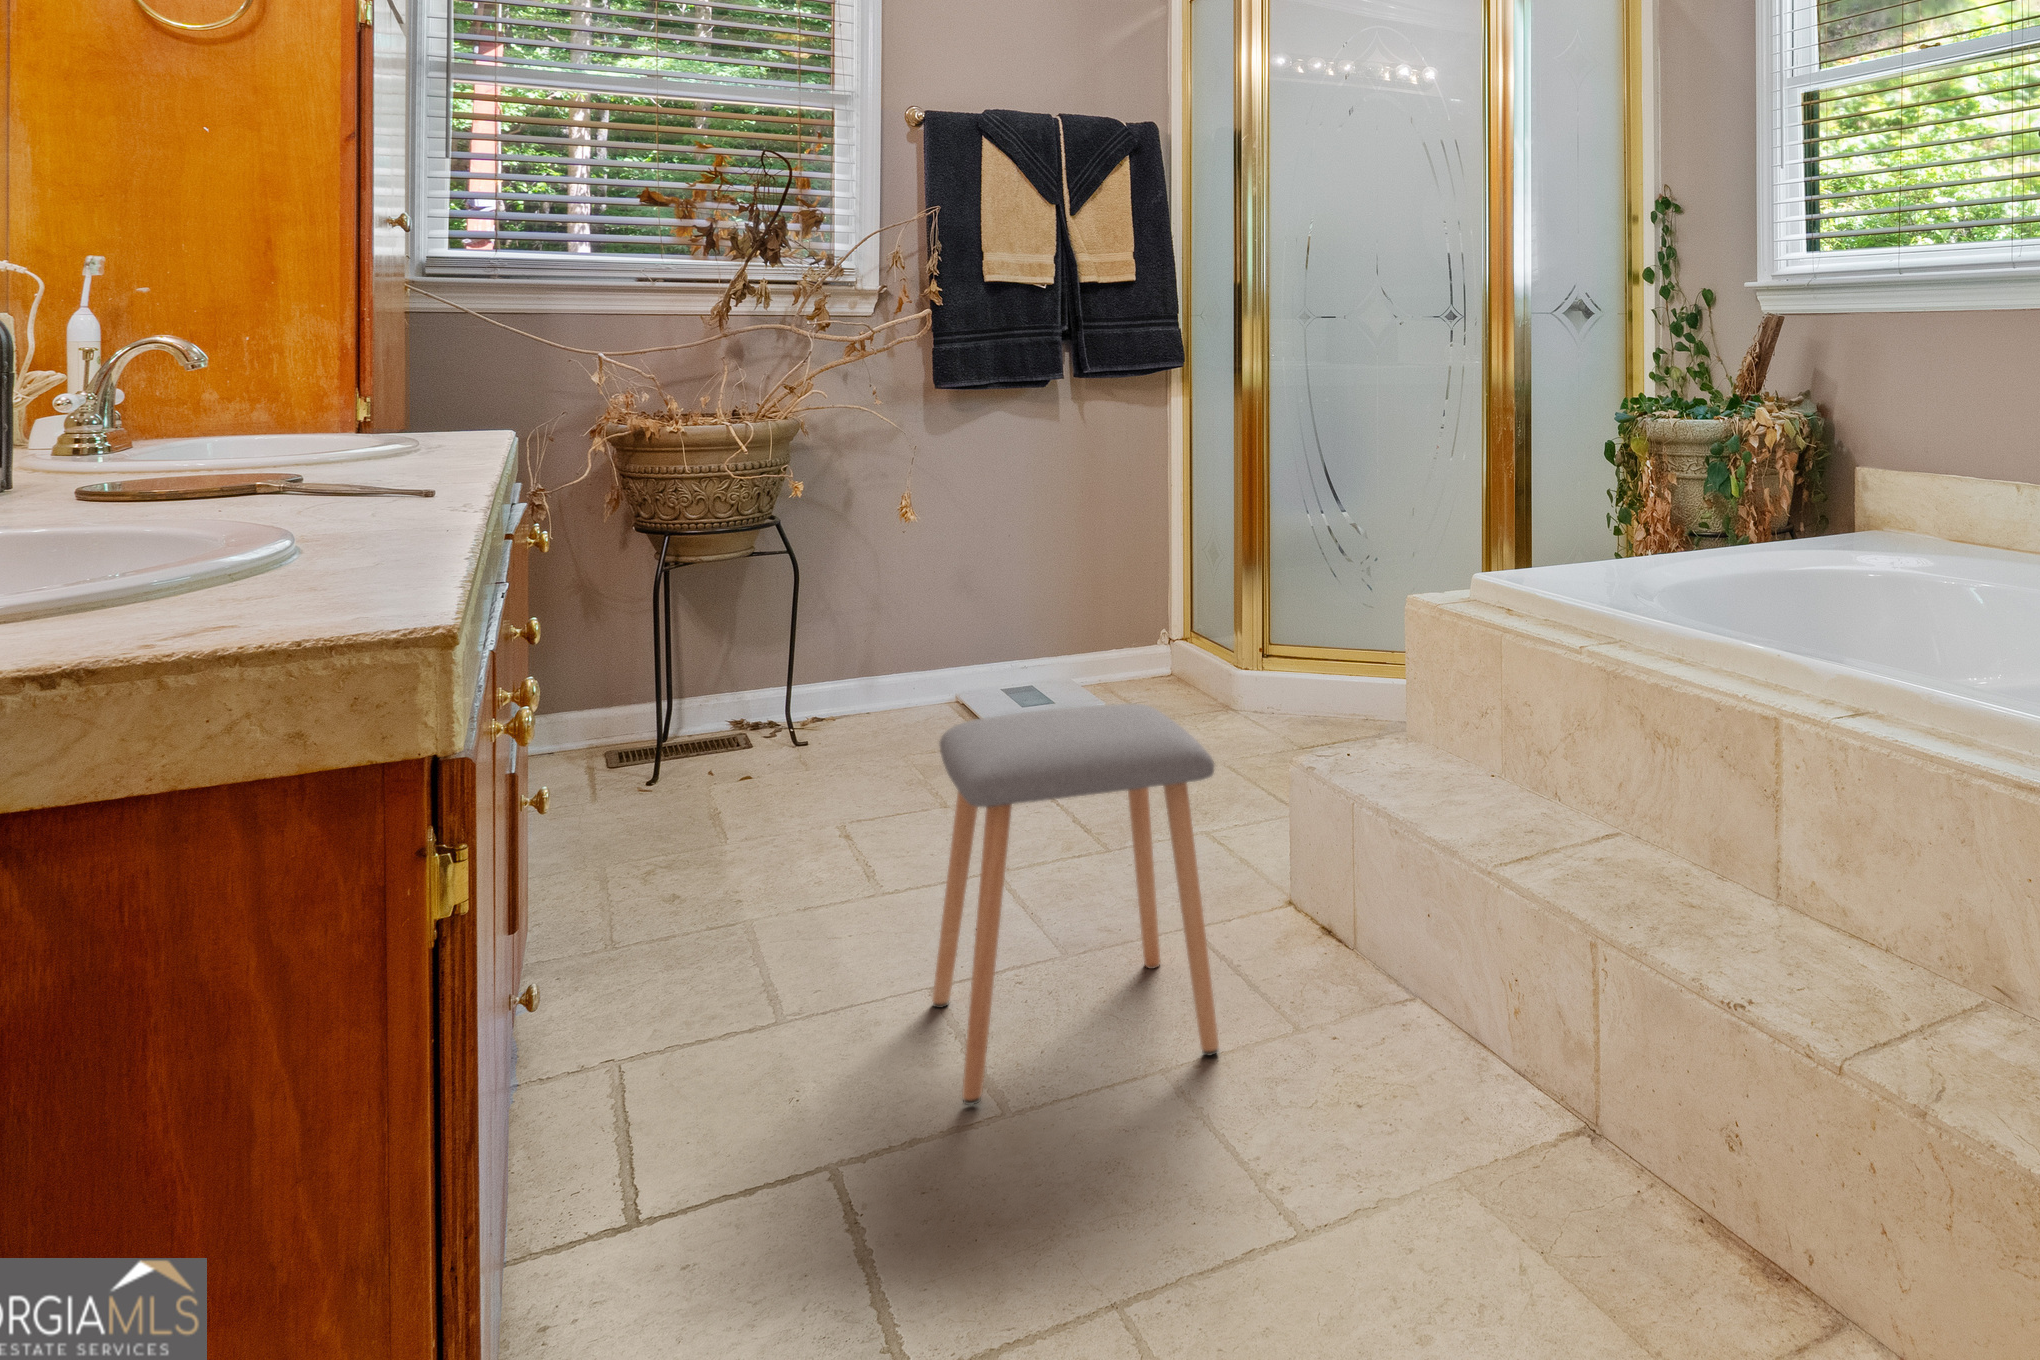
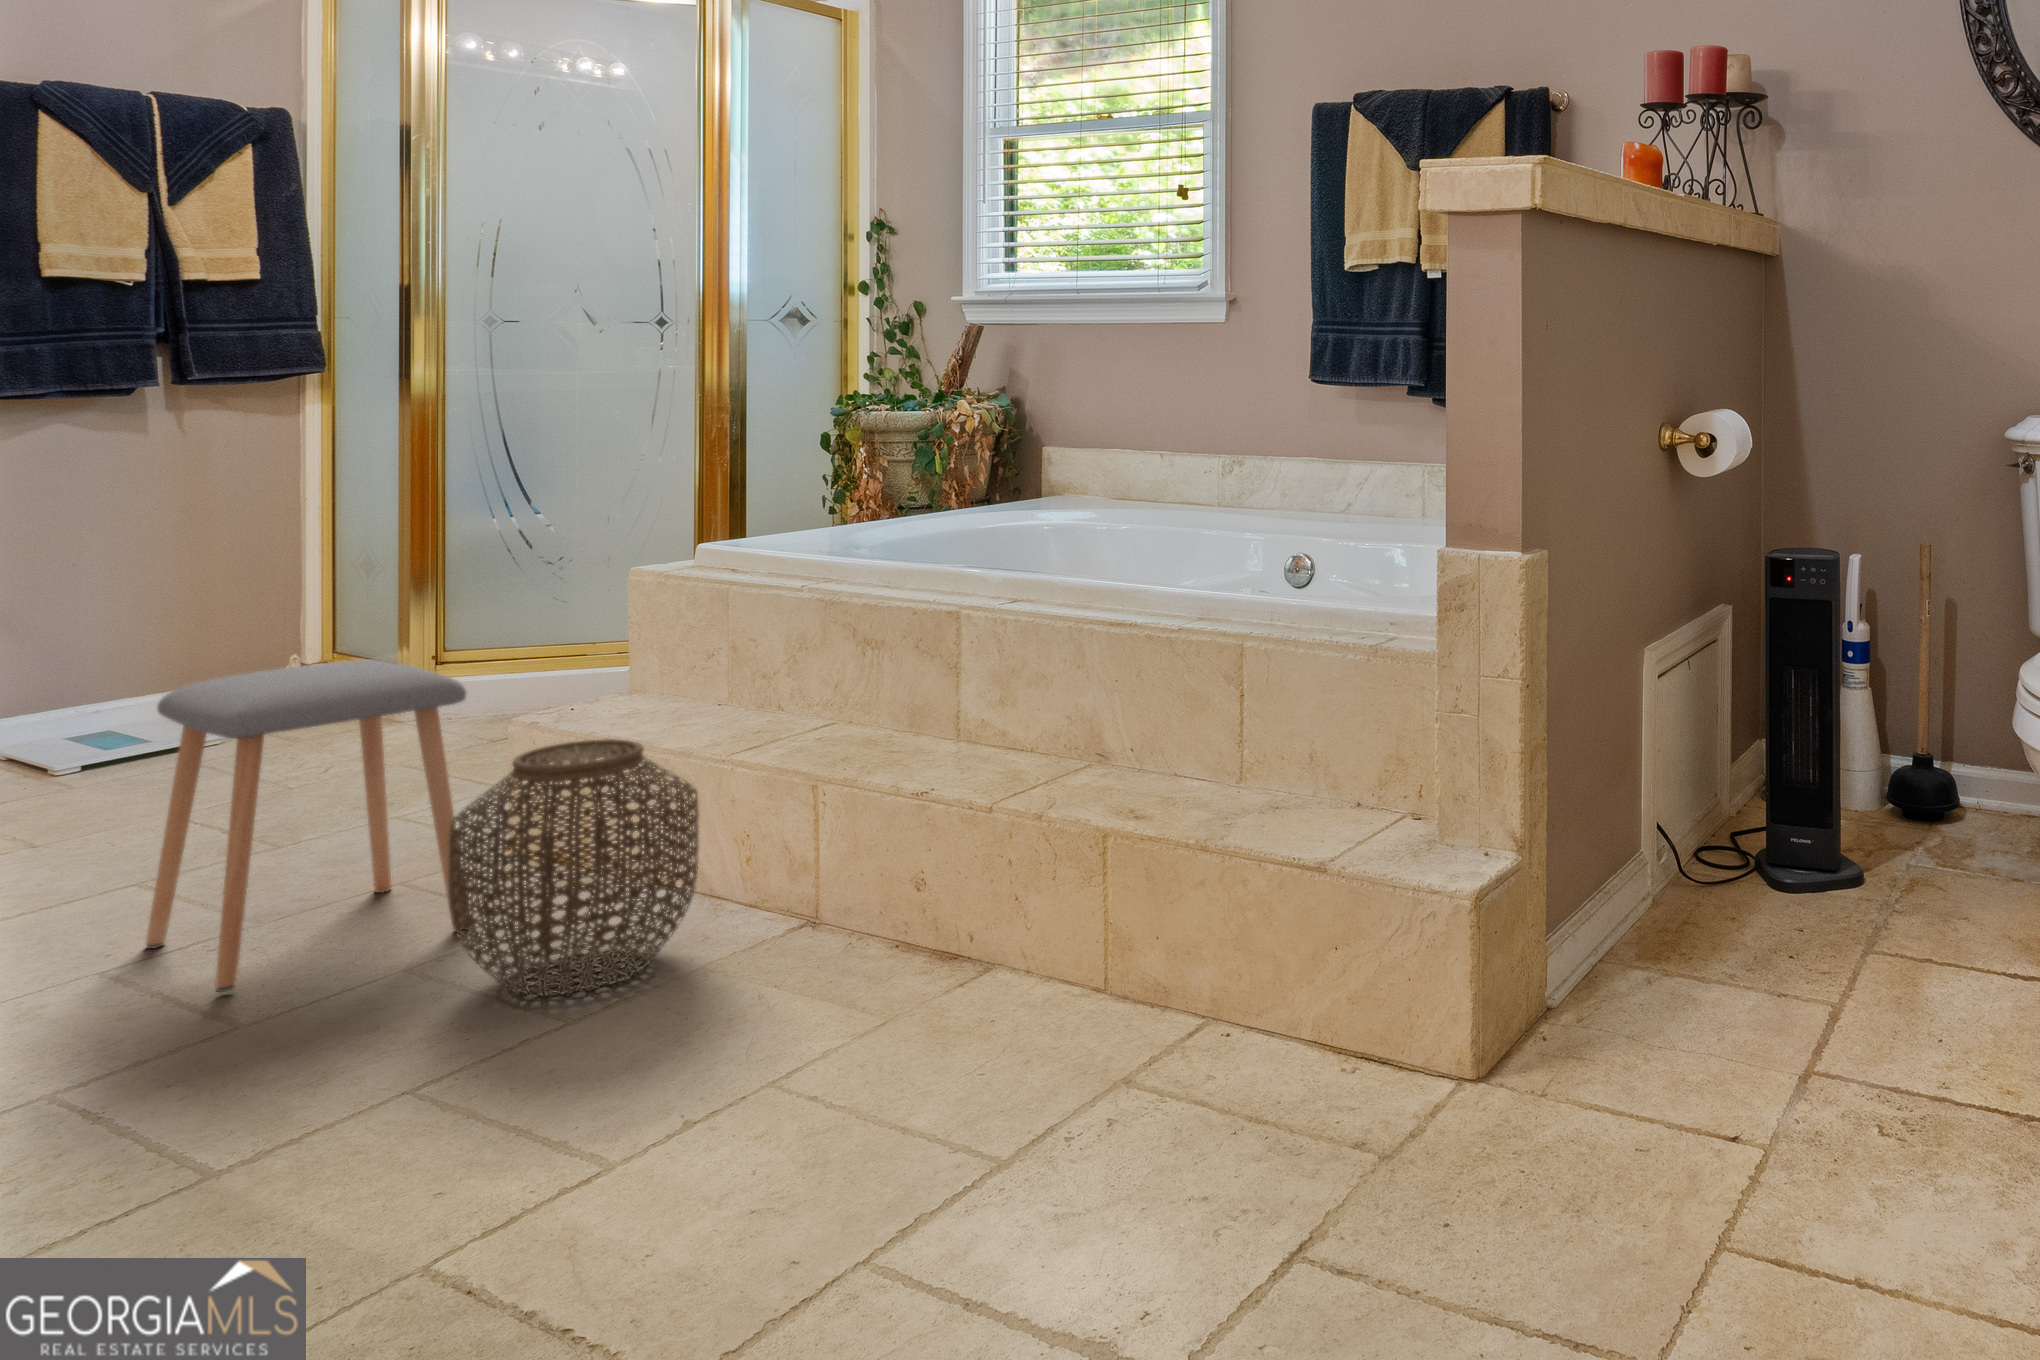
woven basket: none [1173,863,1457,1223] -> present [448,739,699,996]

